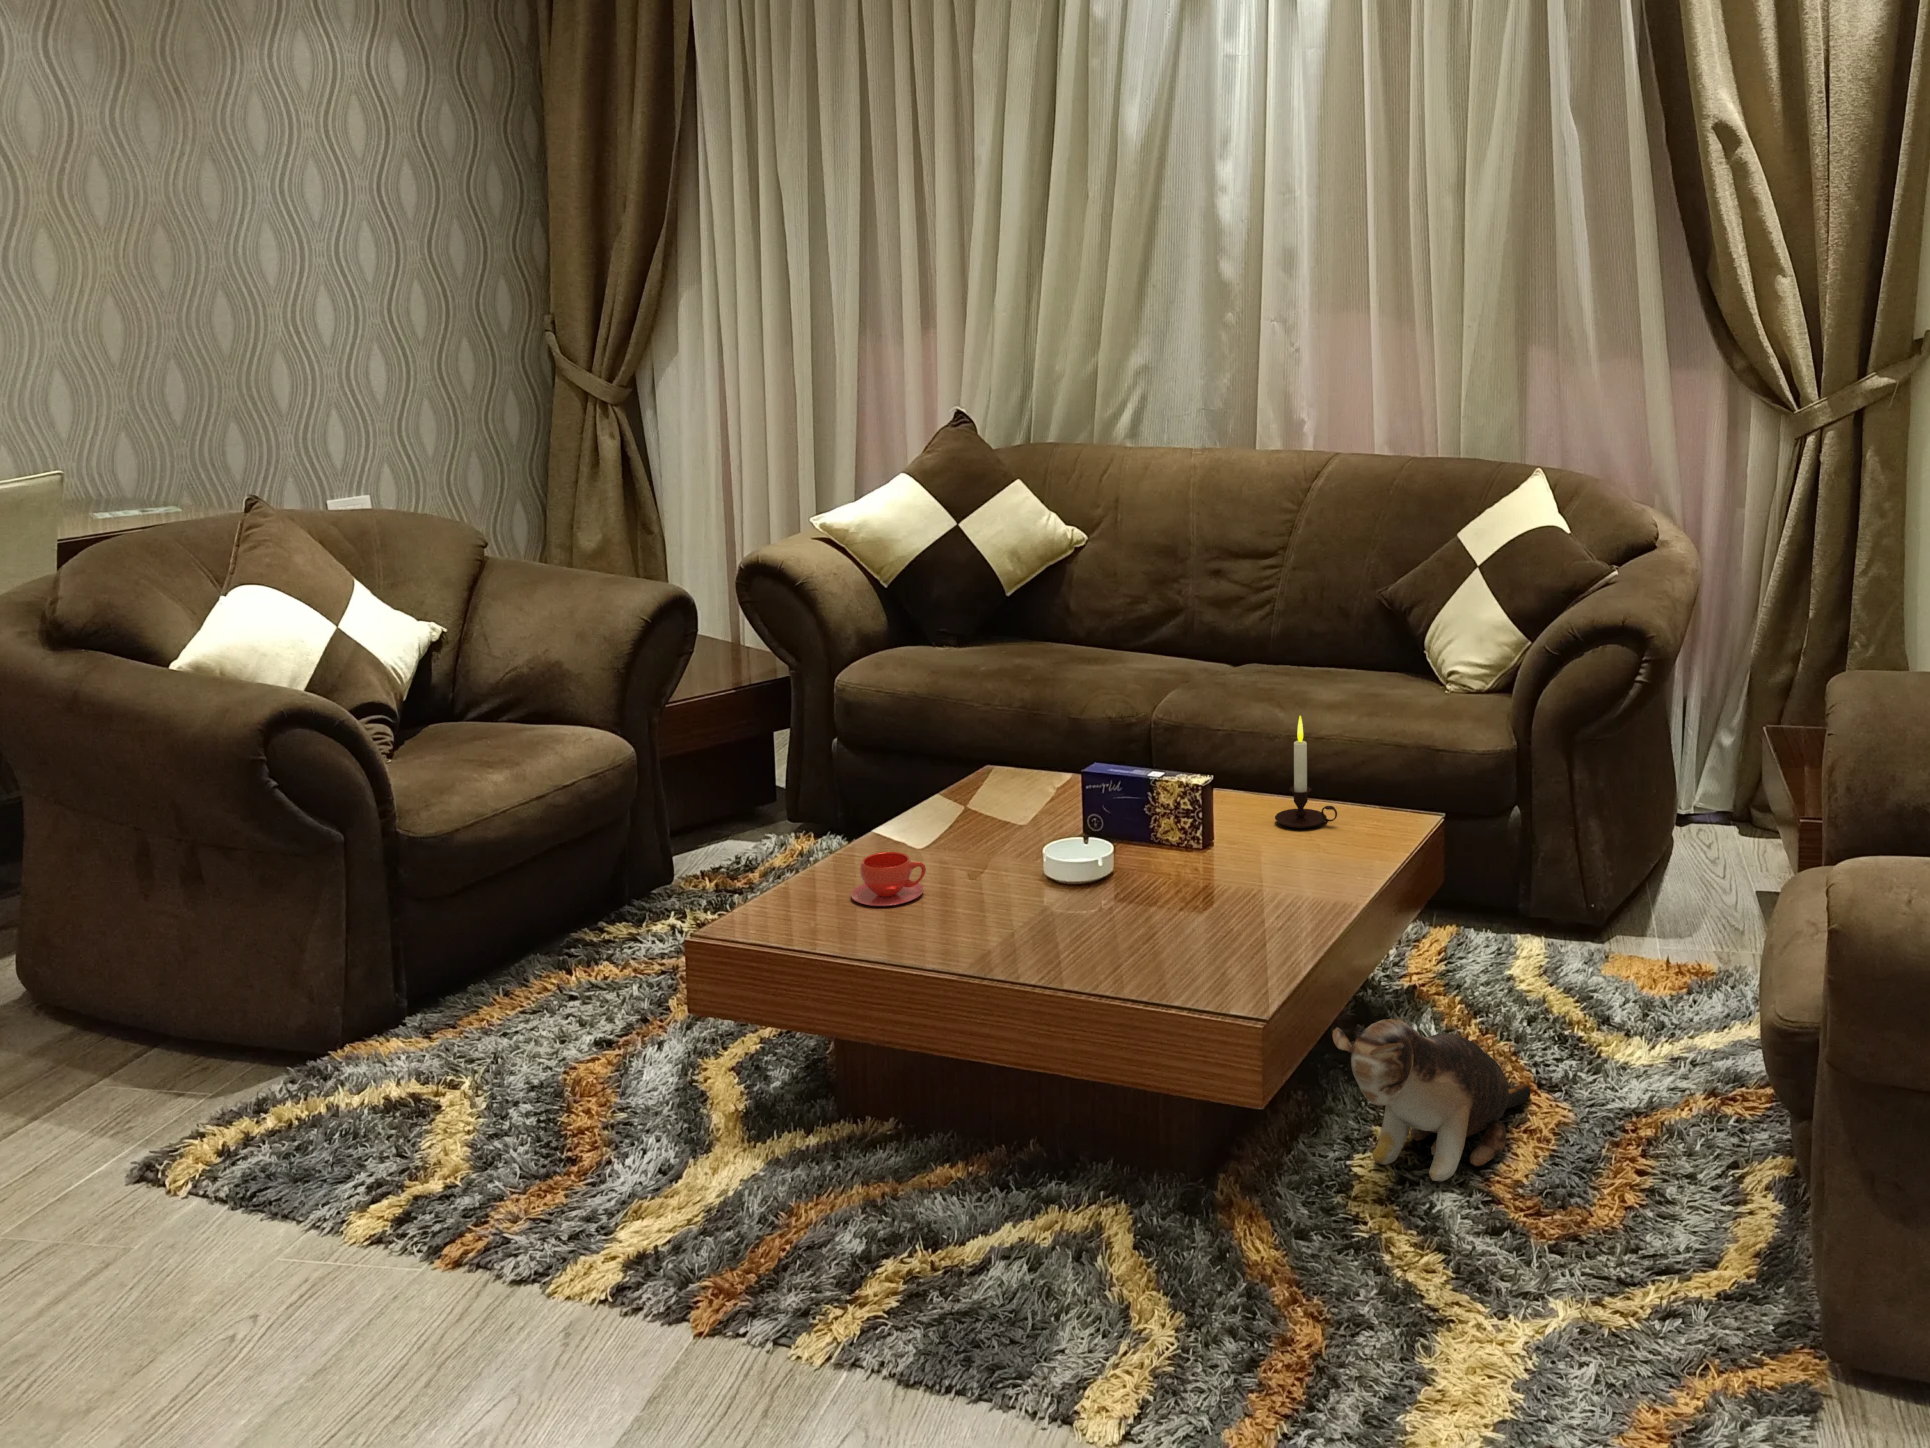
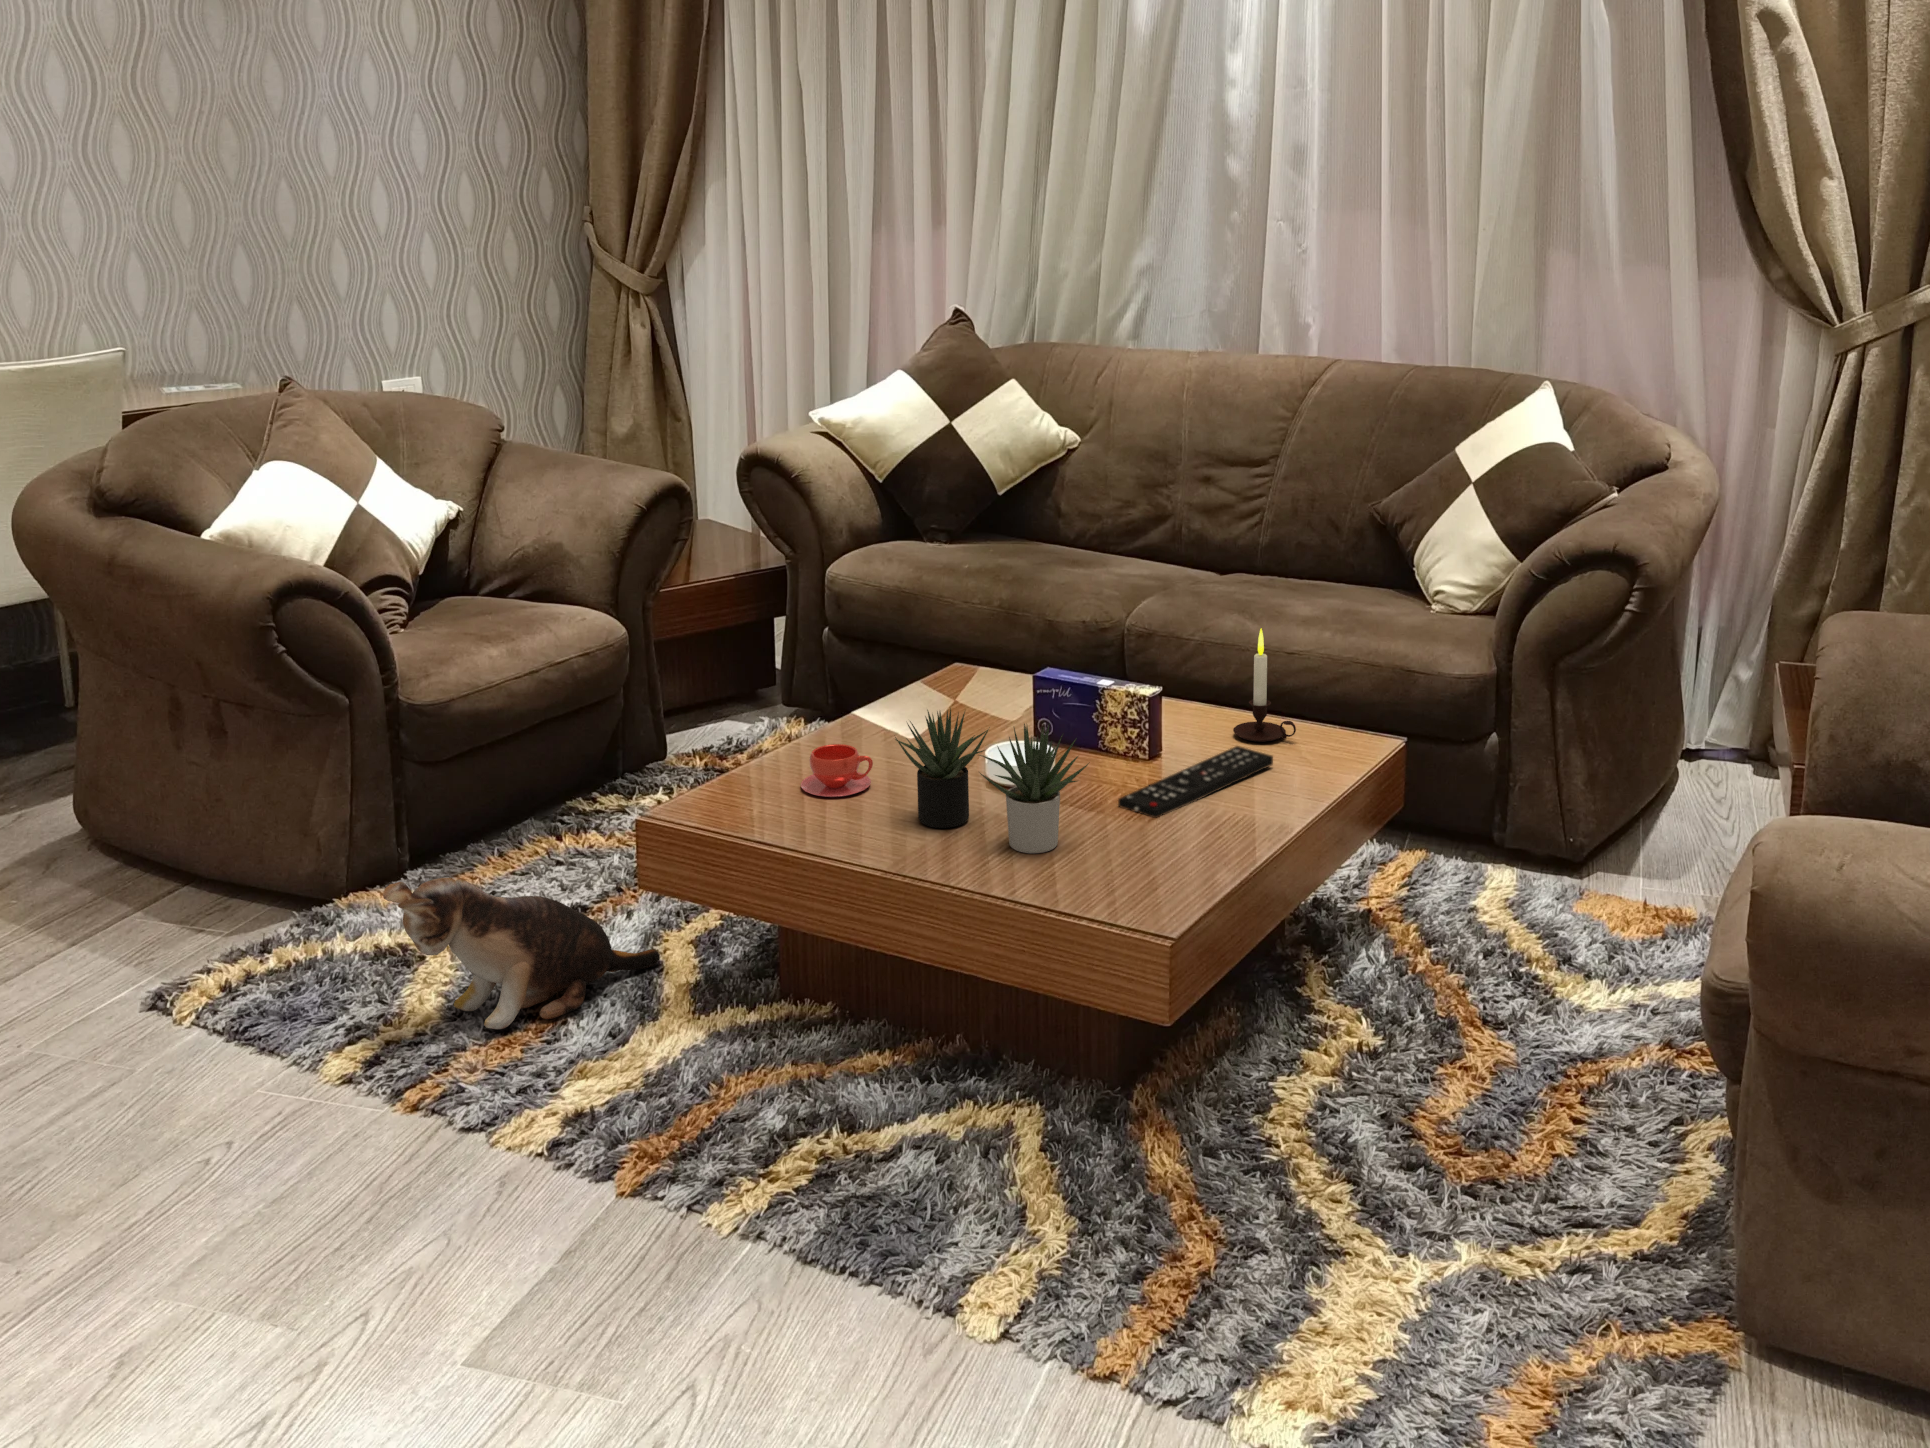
succulent plant: none [953,807,1158,949] -> present [895,708,1089,854]
remote control: none [1178,833,1321,909] -> present [1118,746,1273,818]
plush toy: present [1333,1018,1531,1181] -> present [383,878,660,1029]

